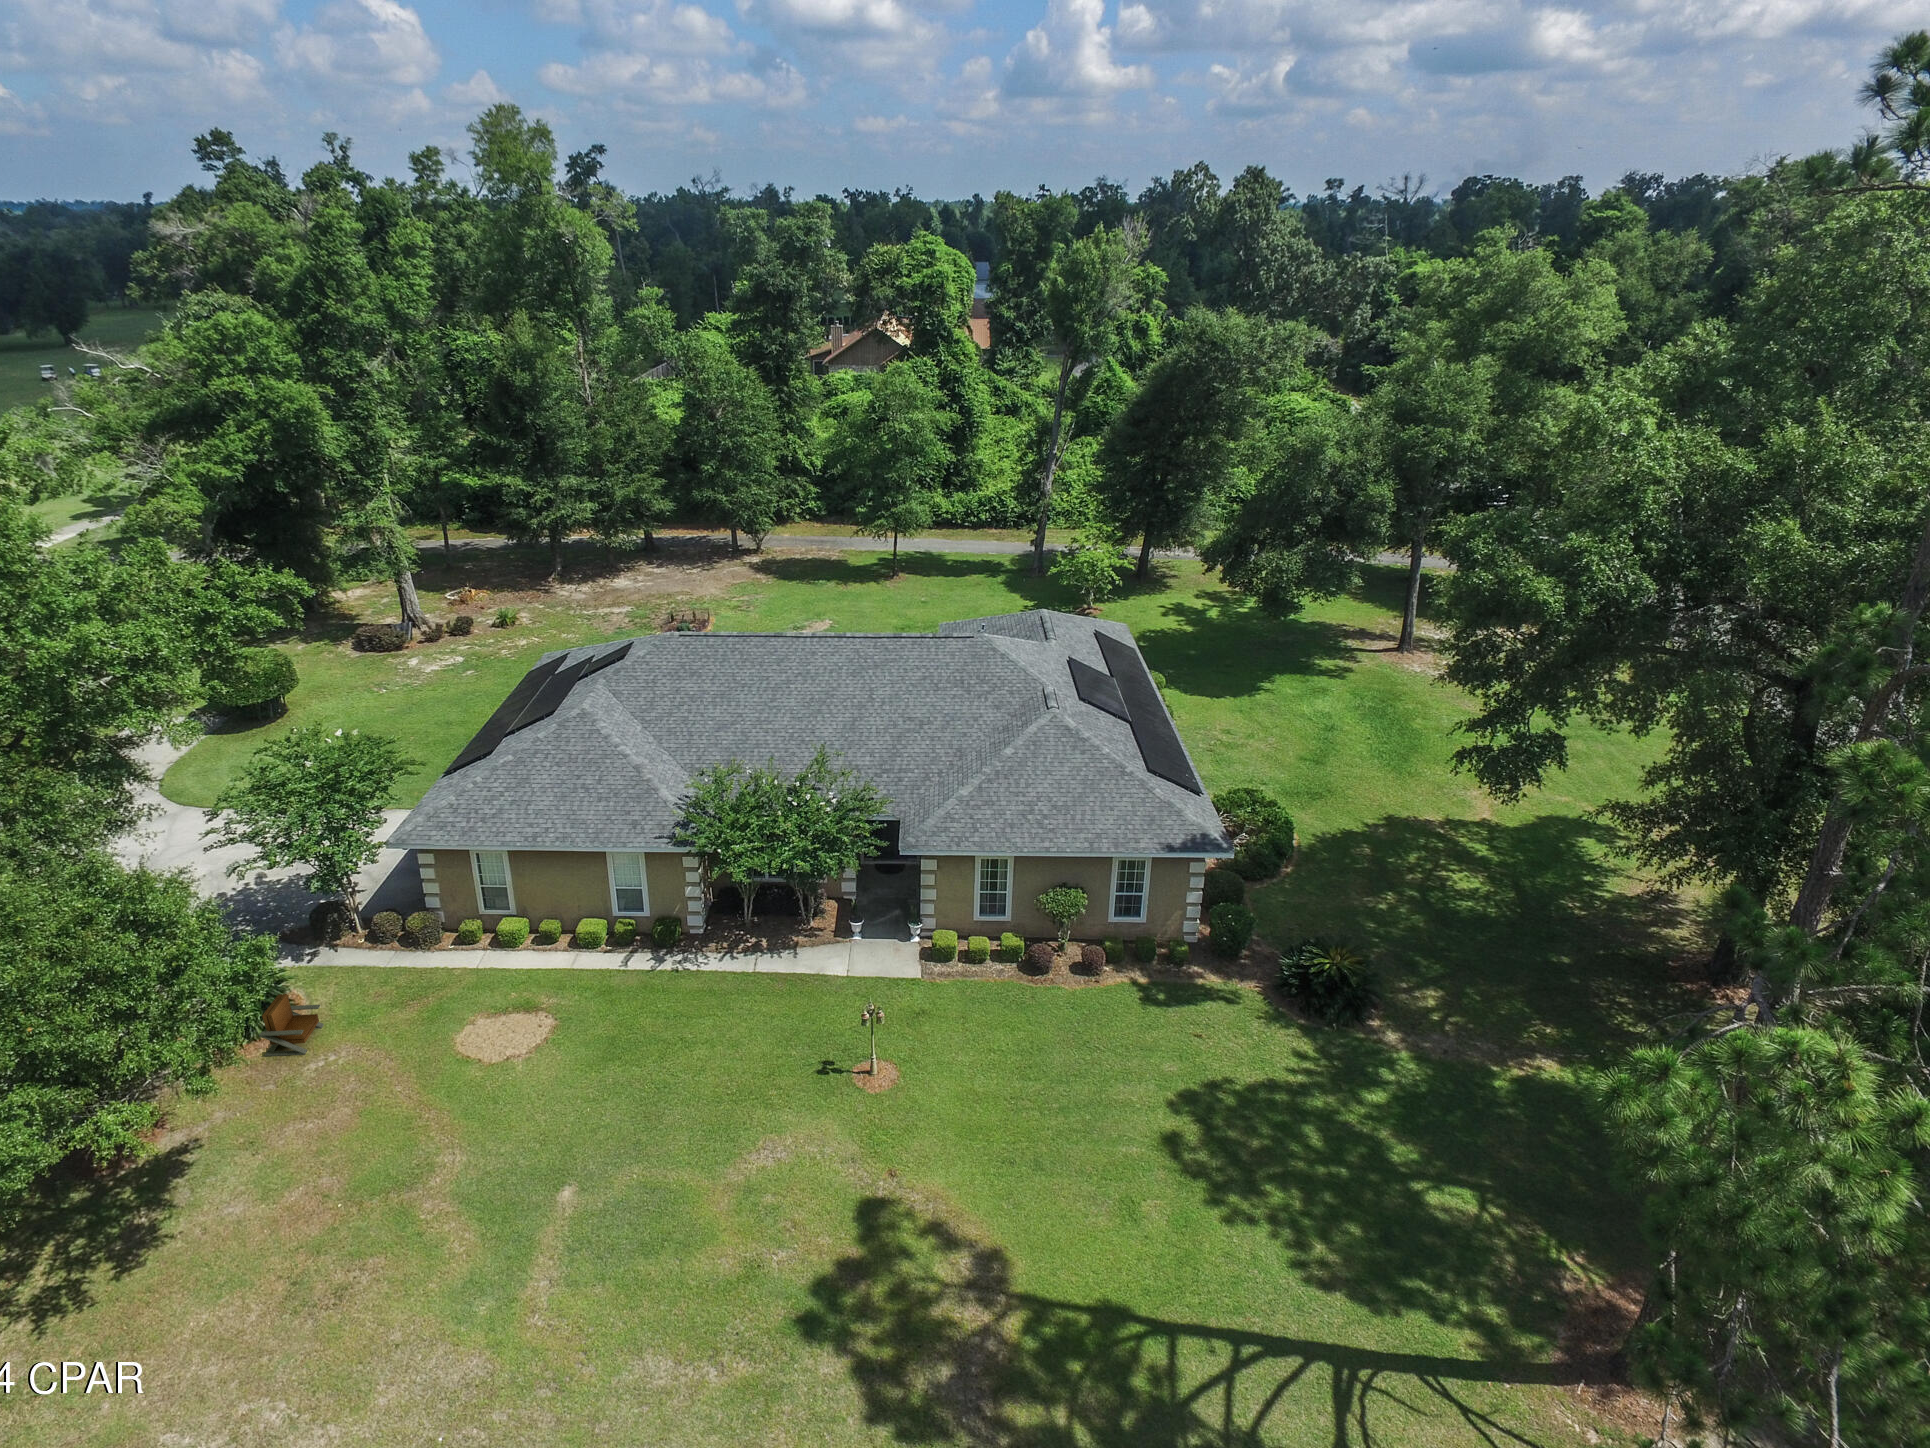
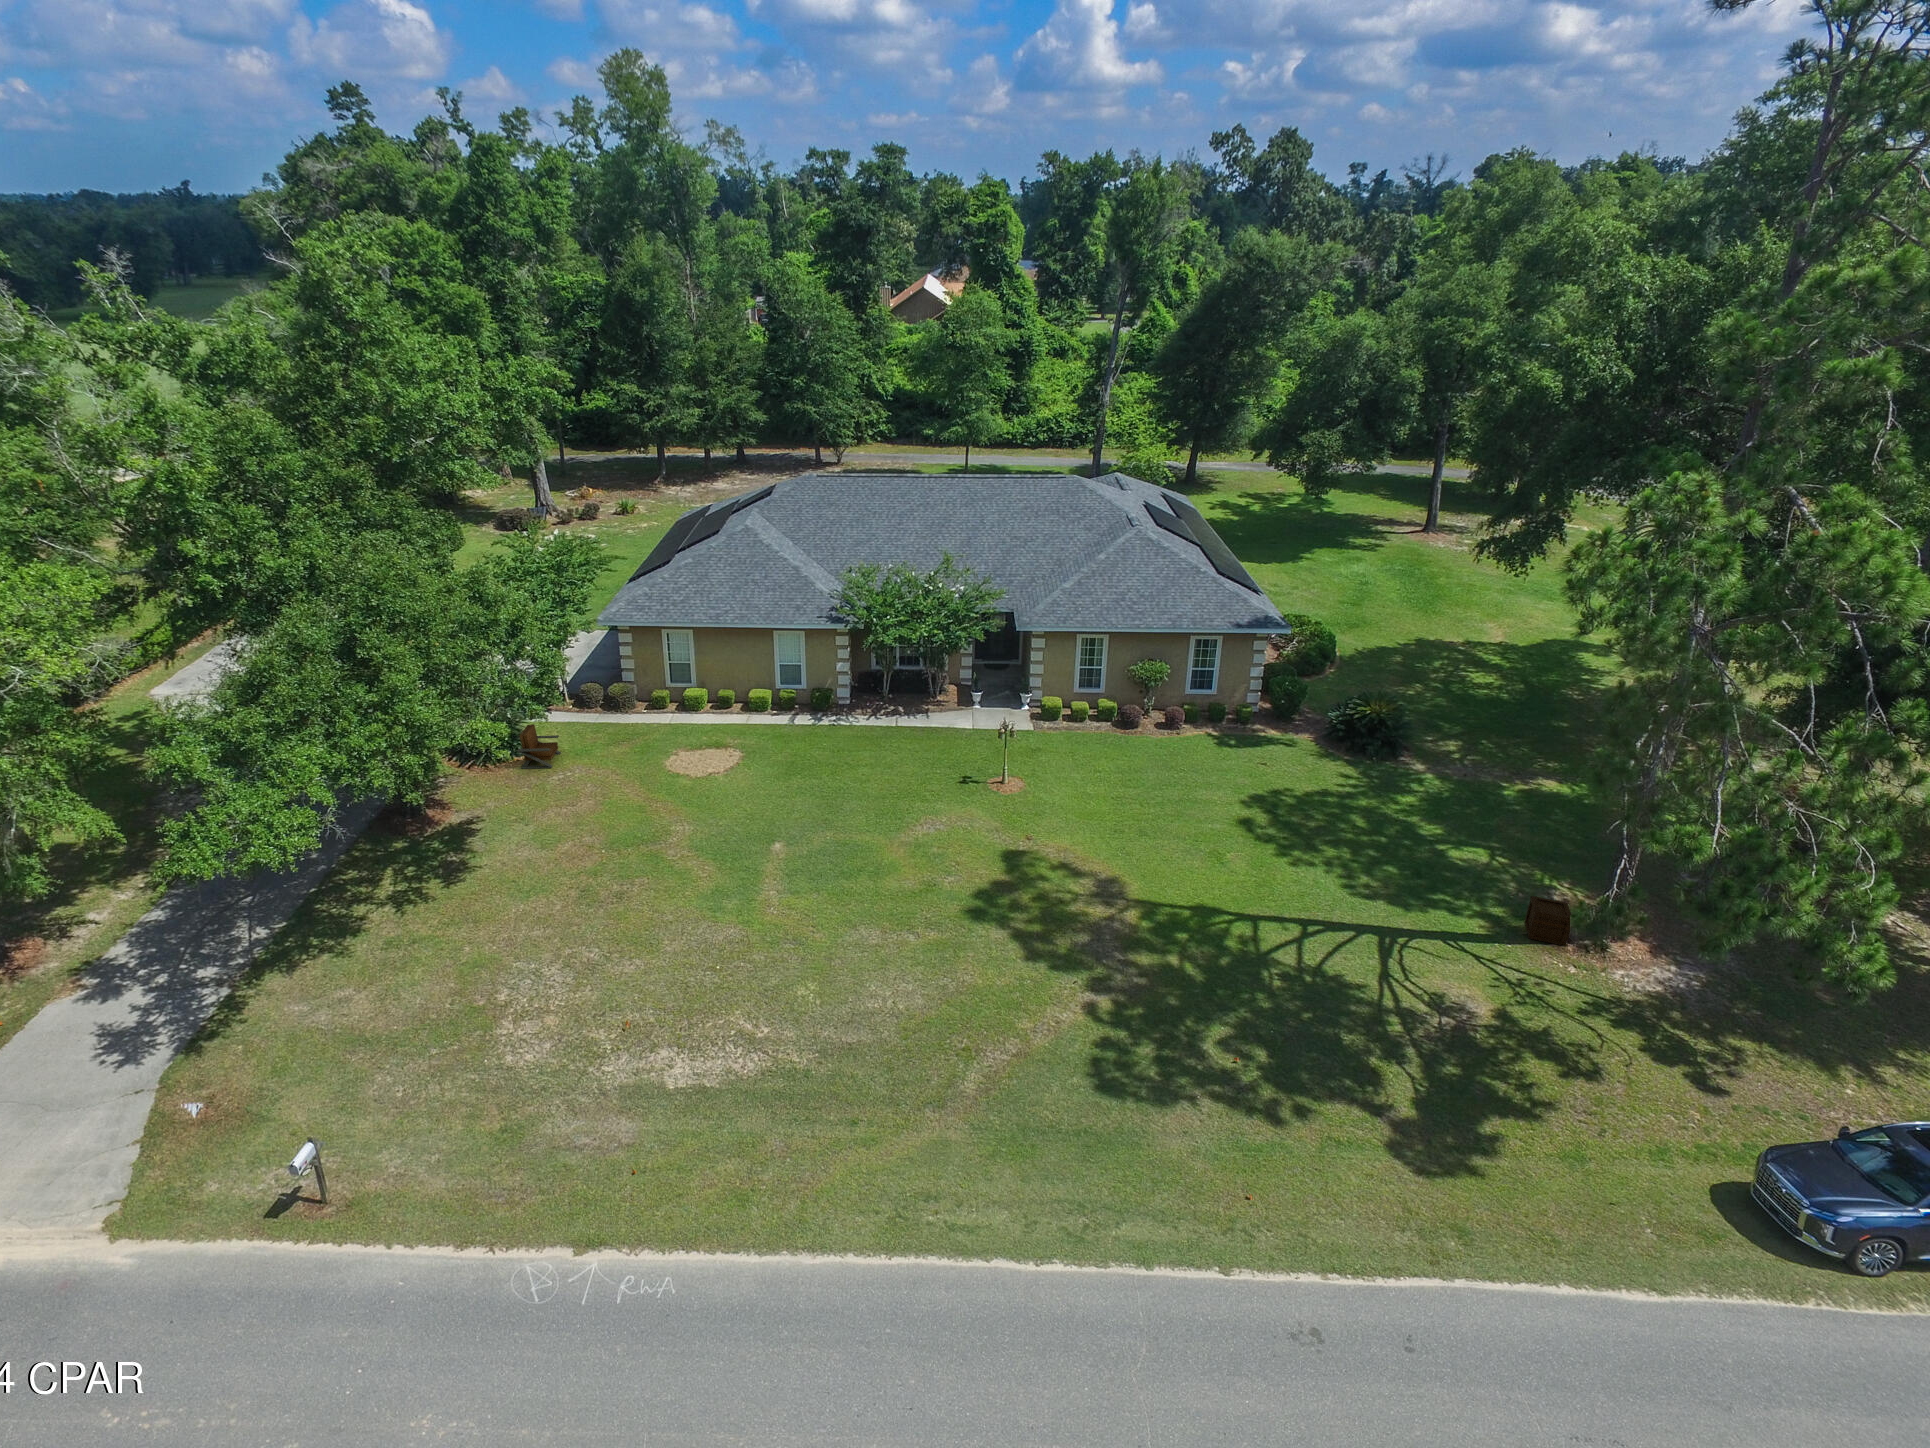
wooden crate: none [1514,1298,1575,1375] -> present [1525,896,1571,946]

